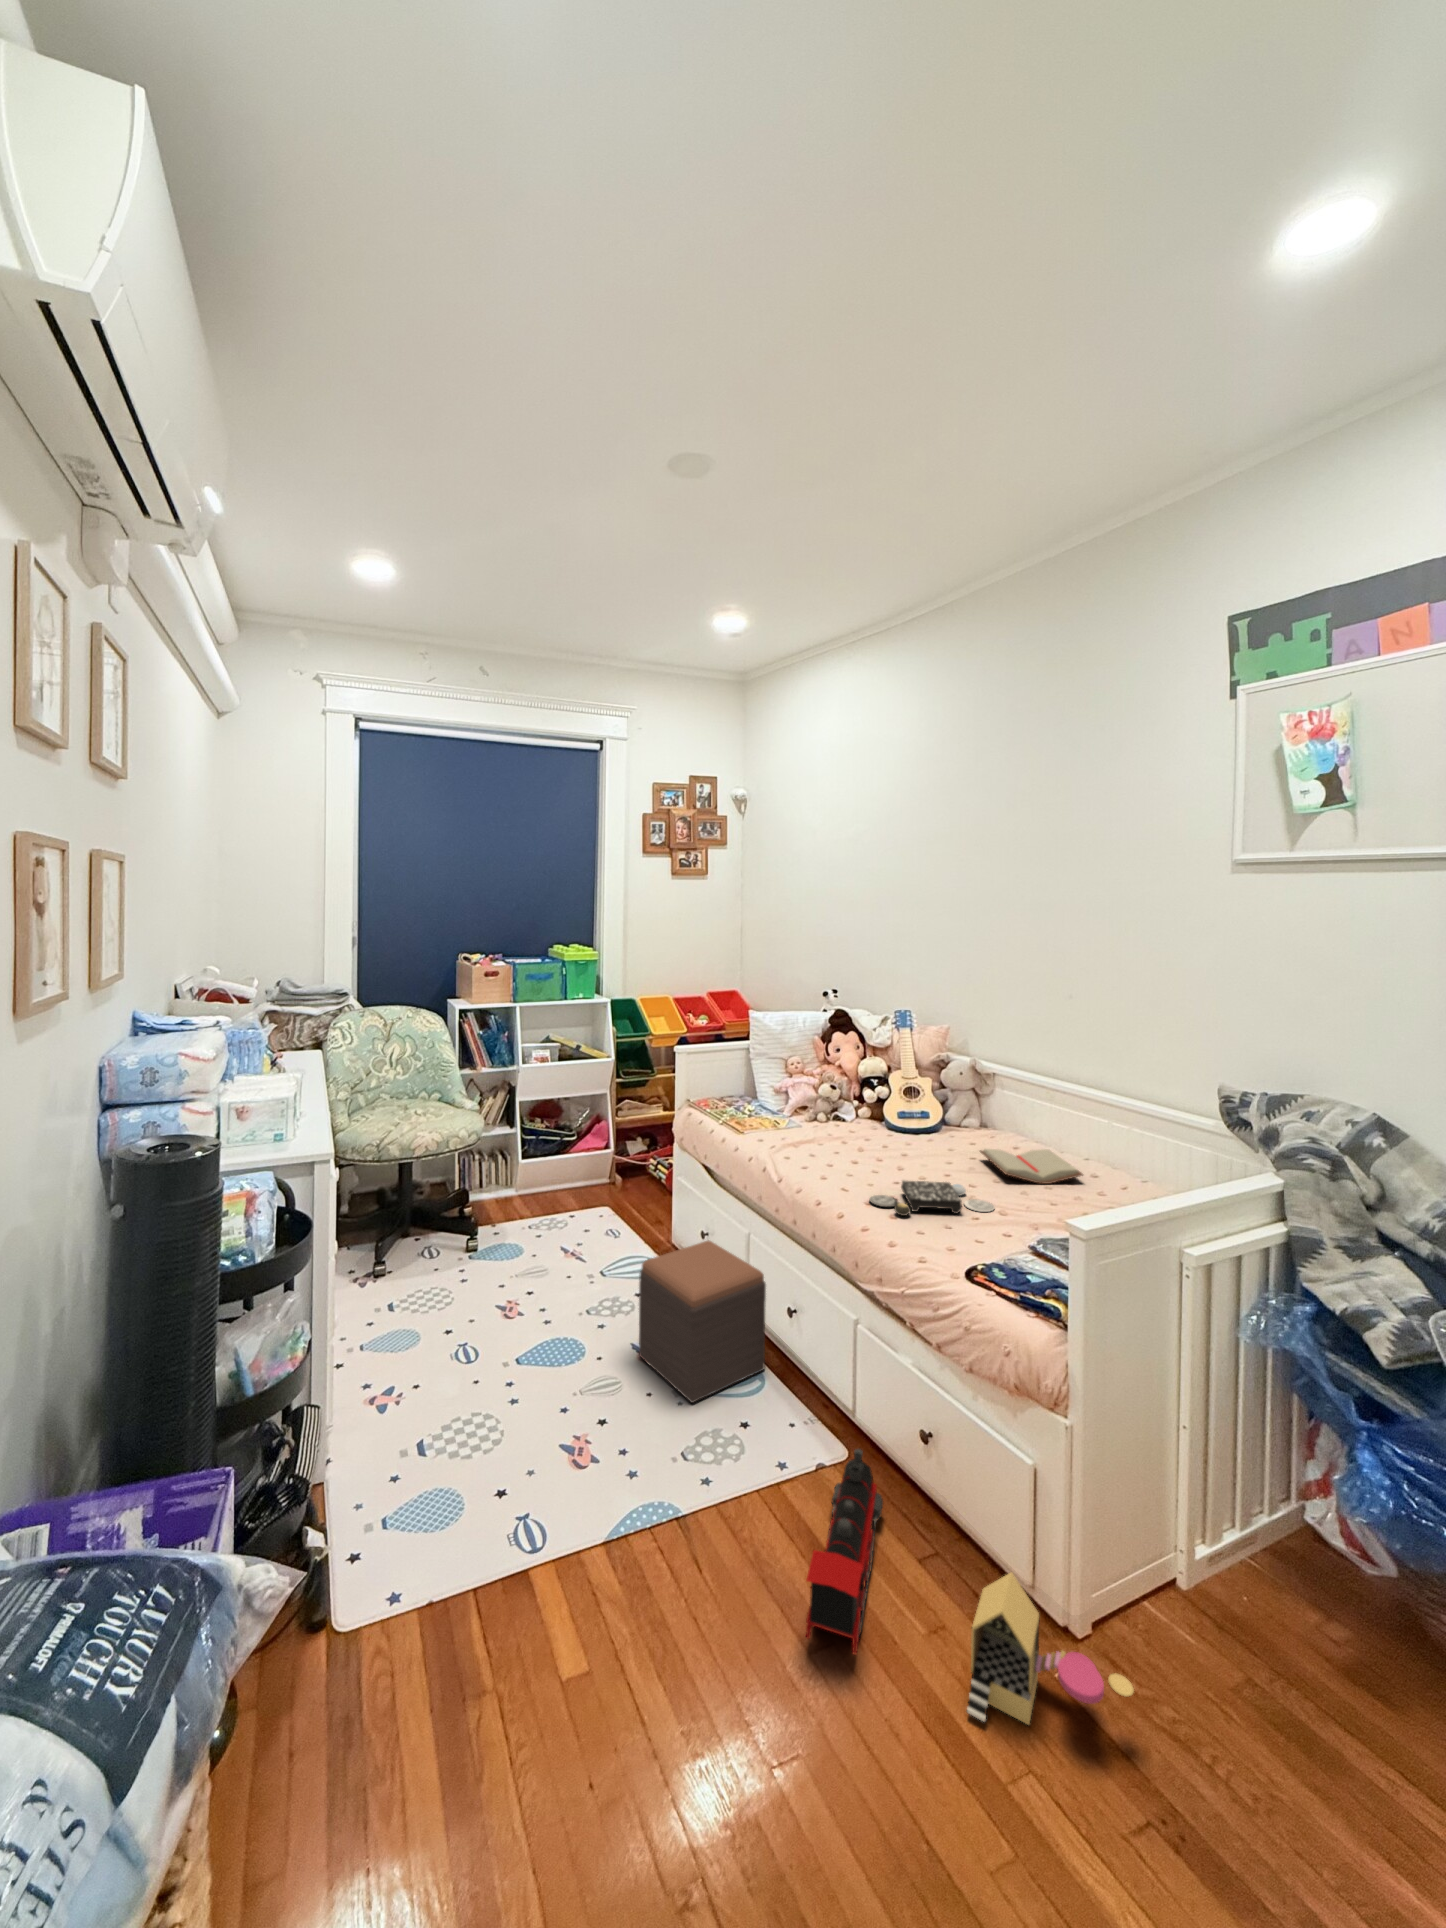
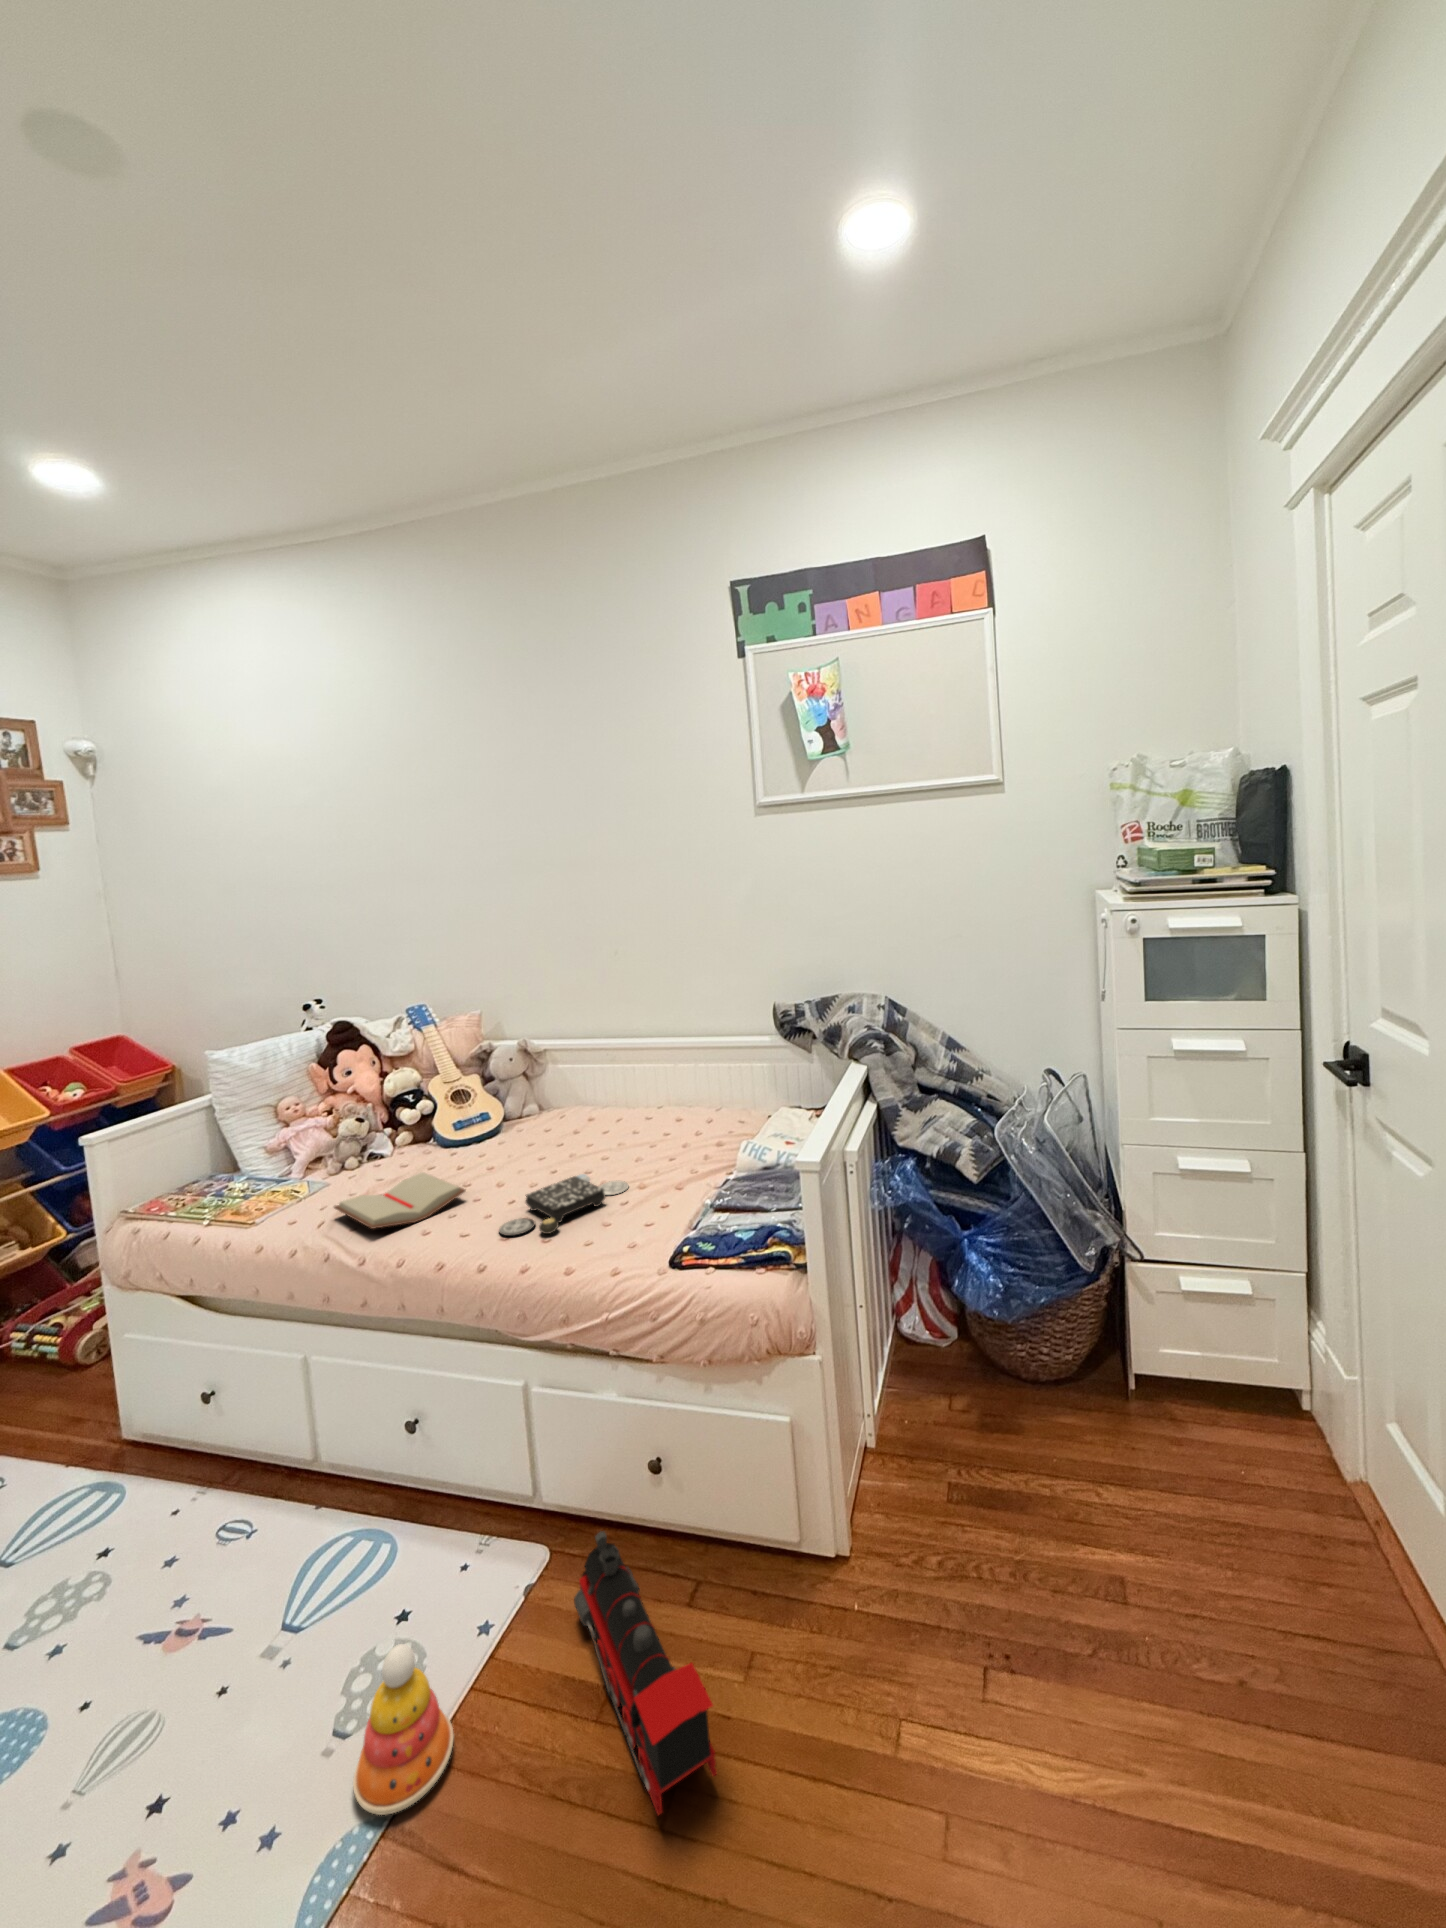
paperback book: present [980,1149,1083,1184] -> present [334,1172,466,1229]
footstool: present [639,1240,766,1403] -> none [148,1396,388,1652]
stacking toy: none [673,1414,733,1514] -> present [353,1644,454,1815]
toy house: present [967,1573,1134,1725] -> none [795,1537,935,1719]

